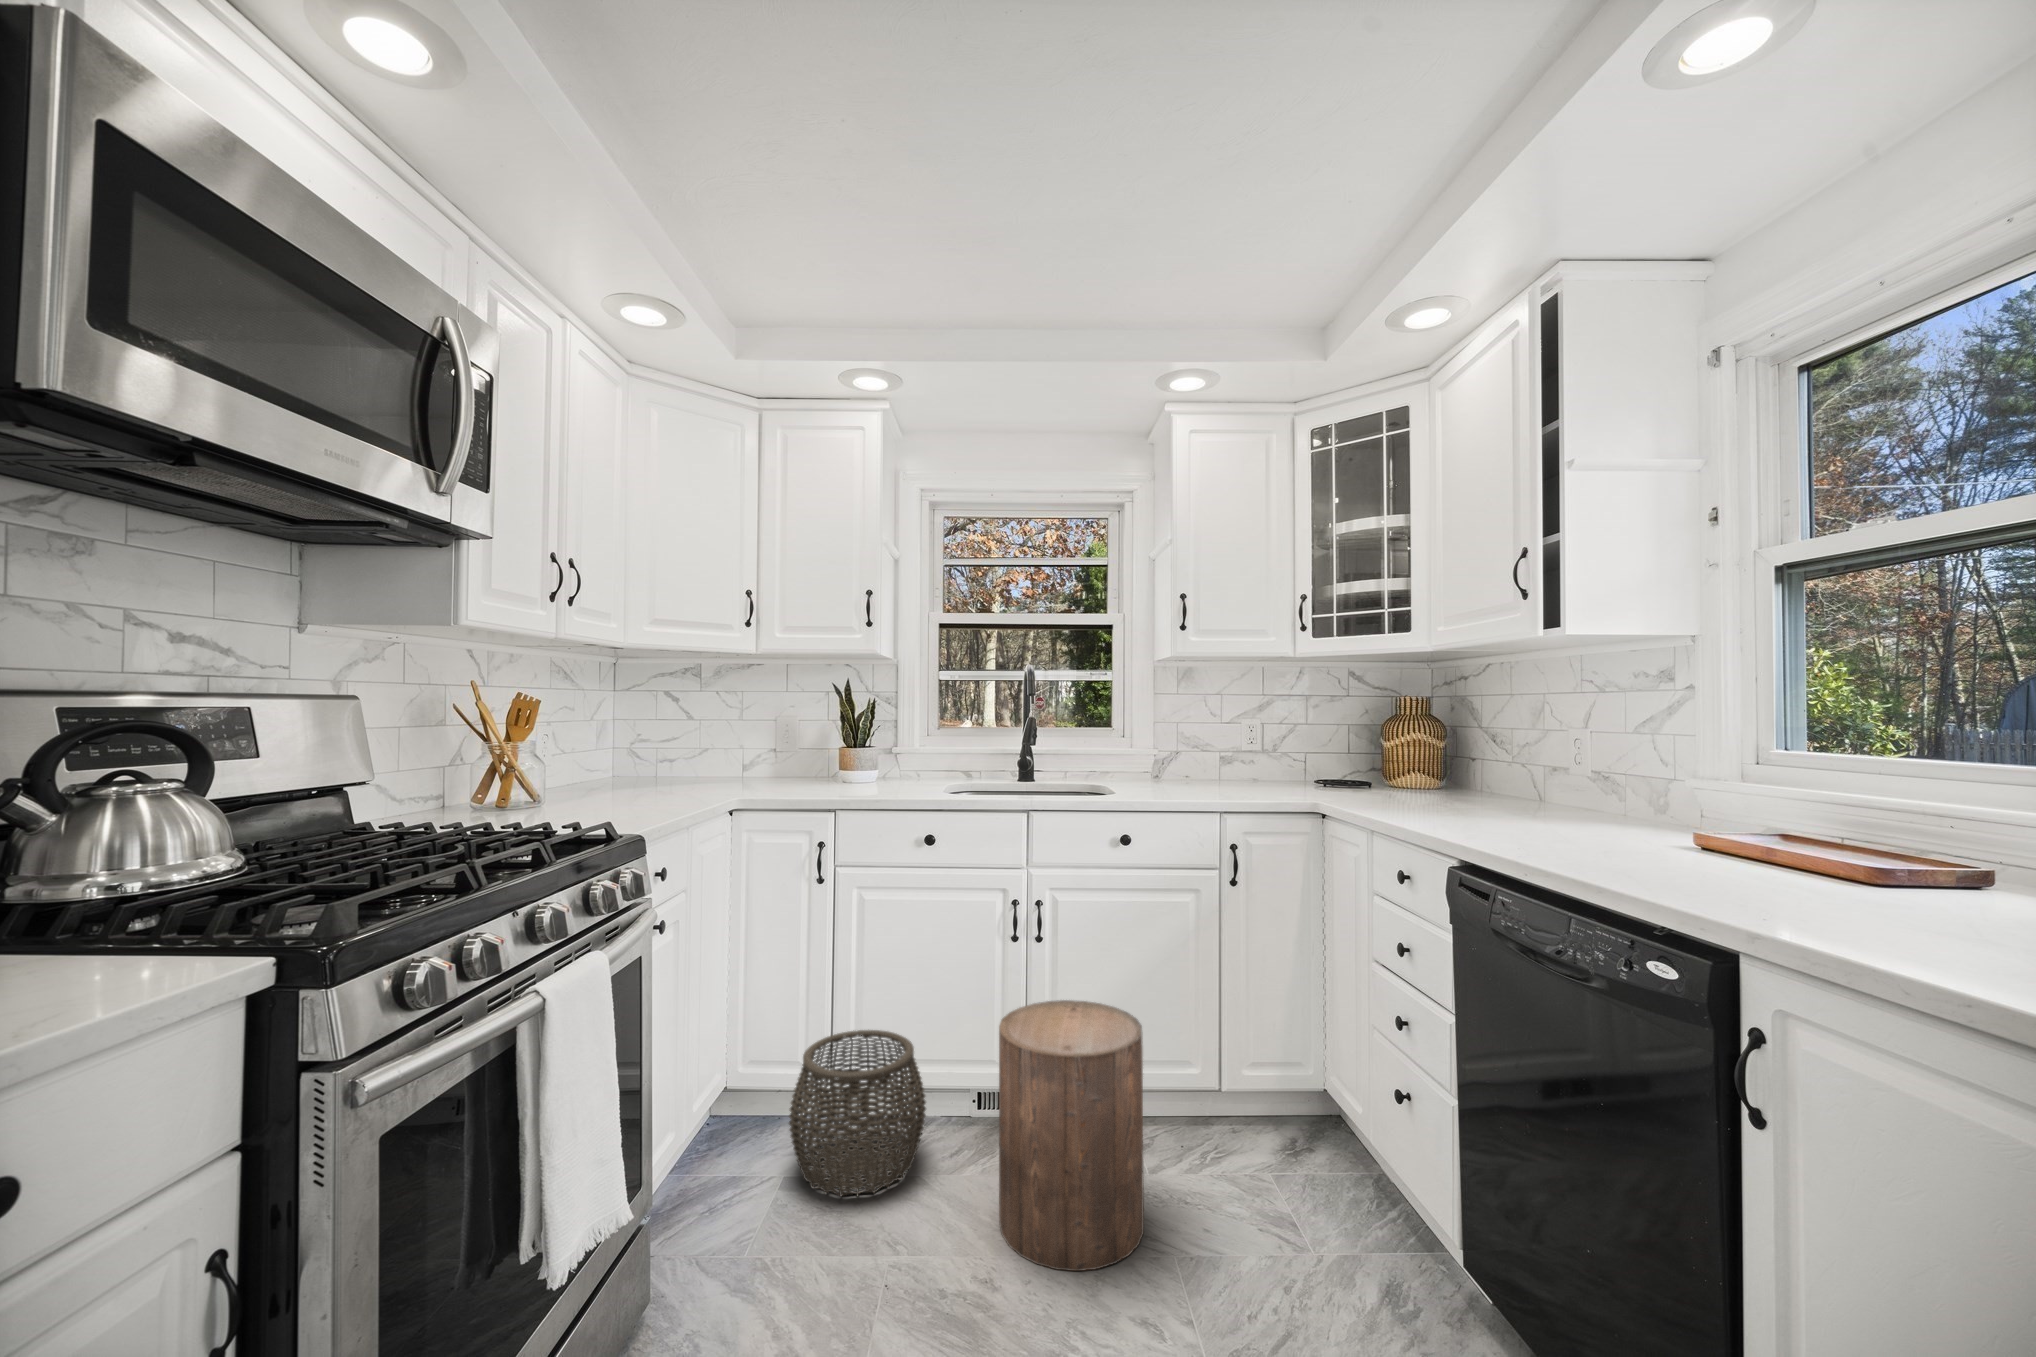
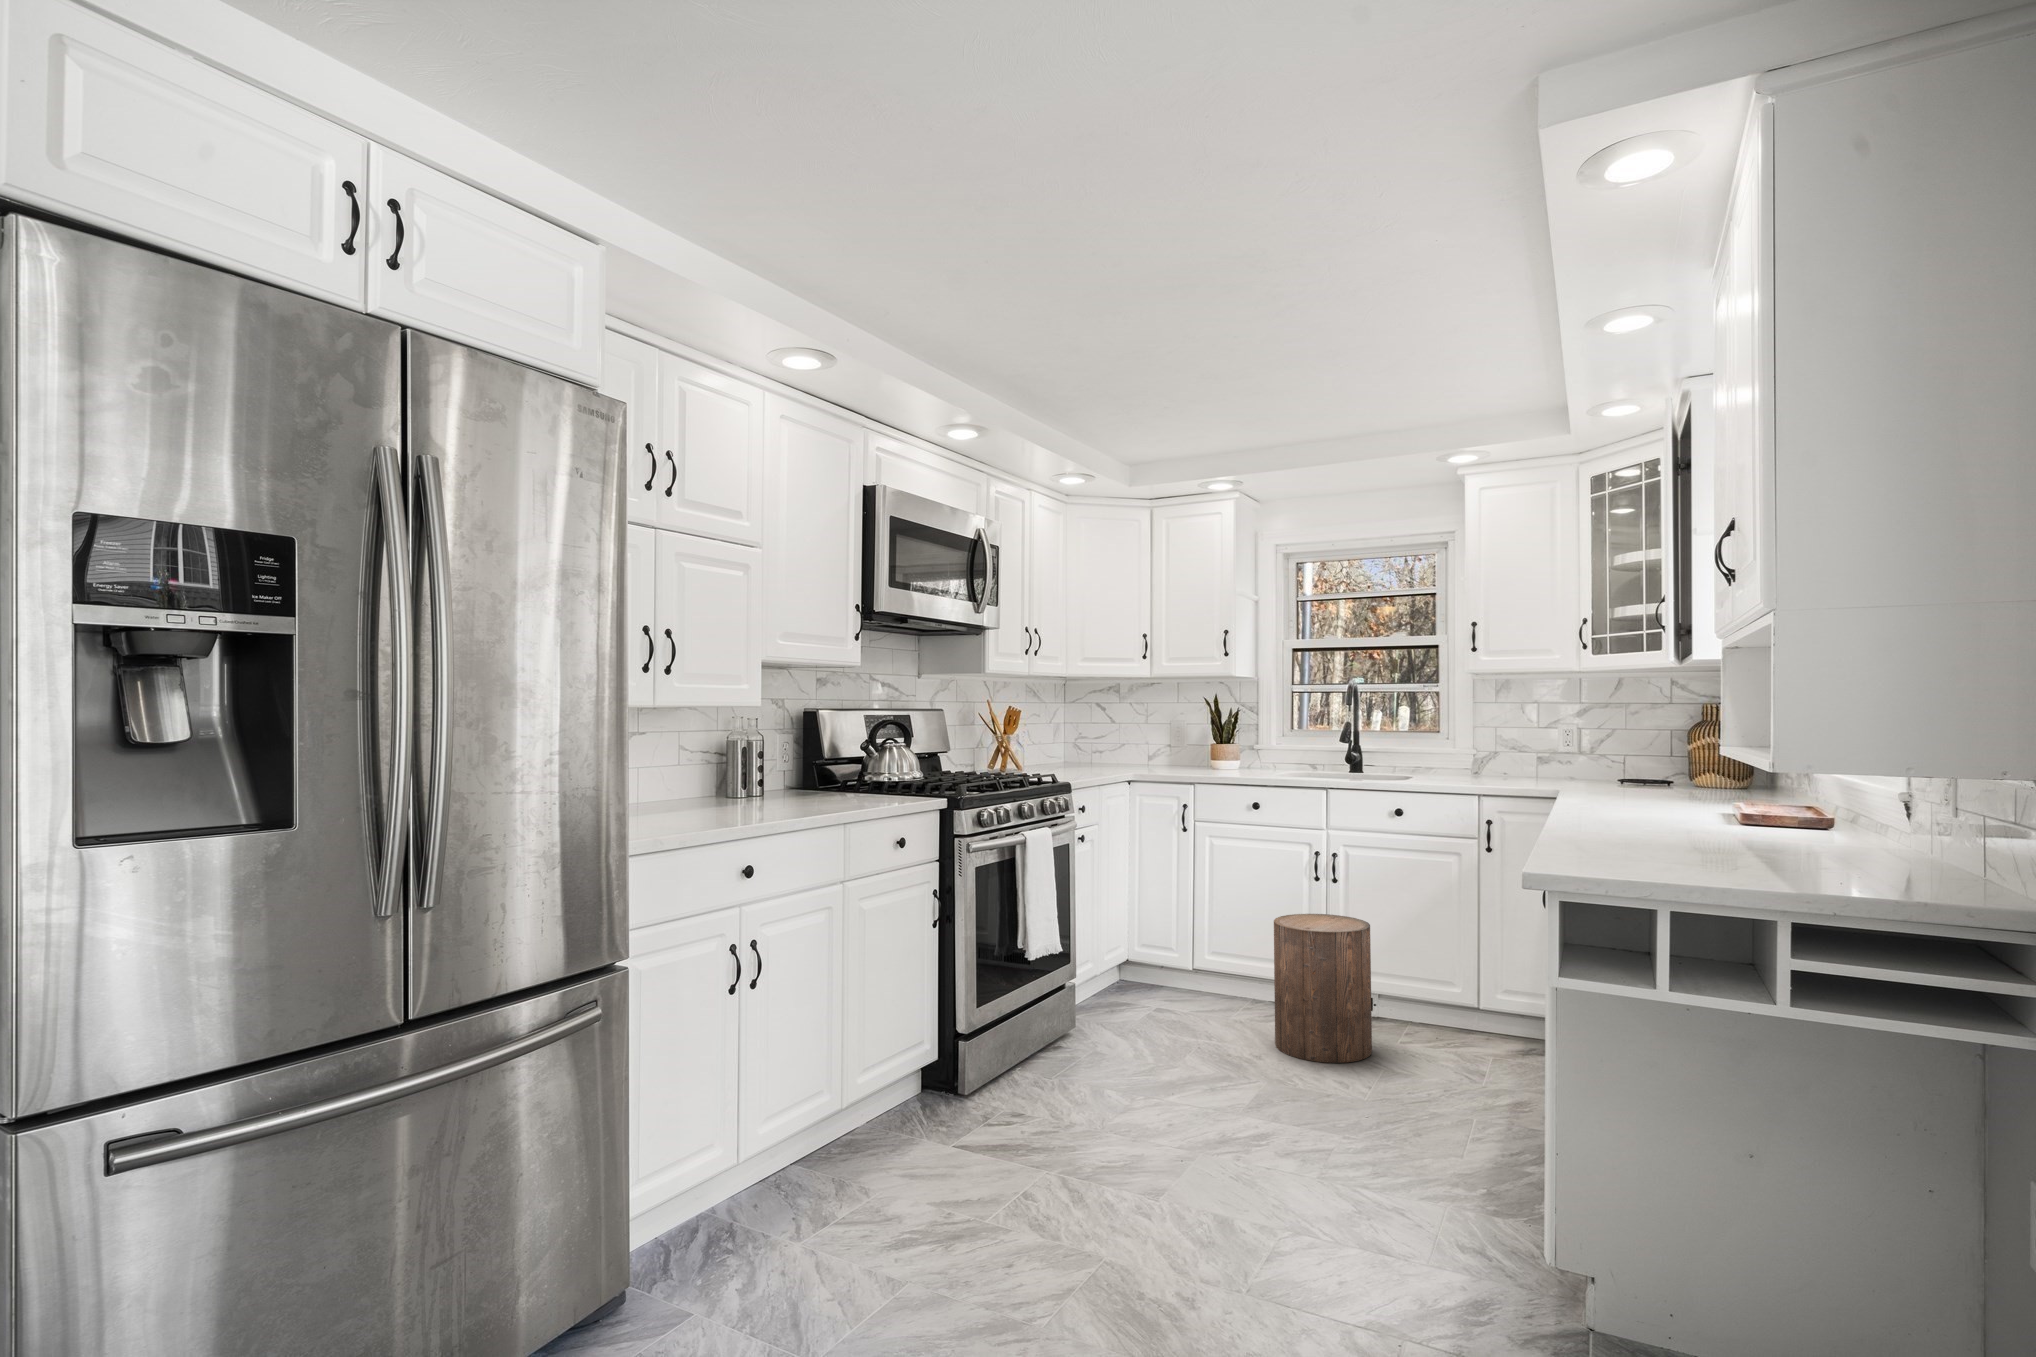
woven basket: present [789,1030,926,1196] -> none [1159,929,1247,1019]

